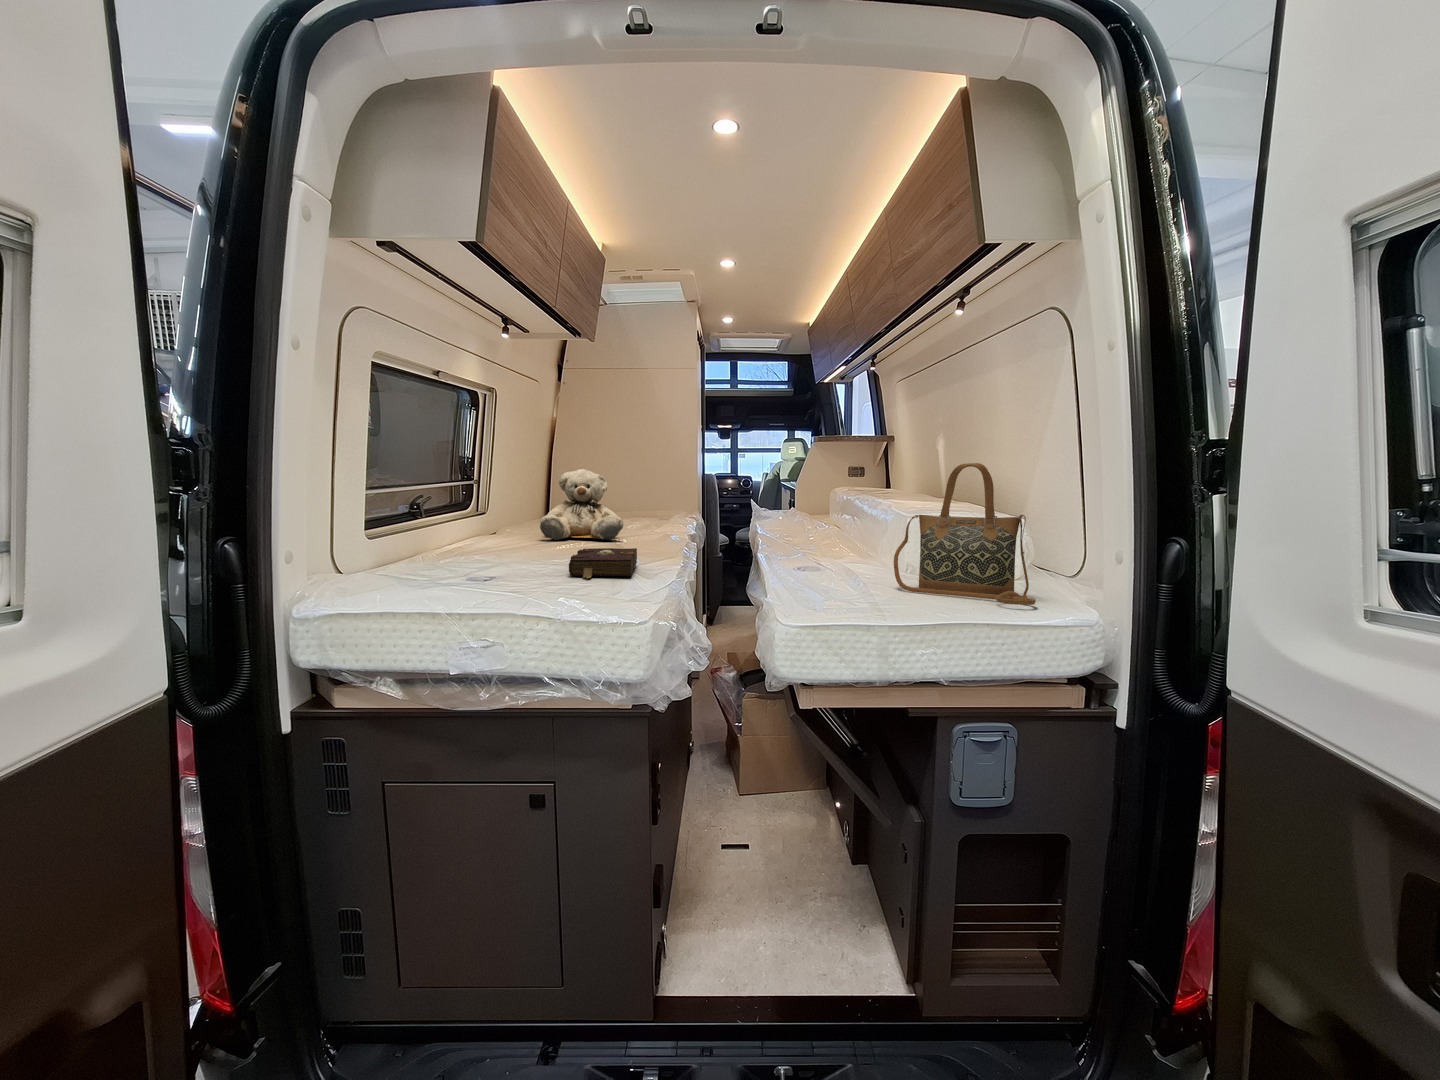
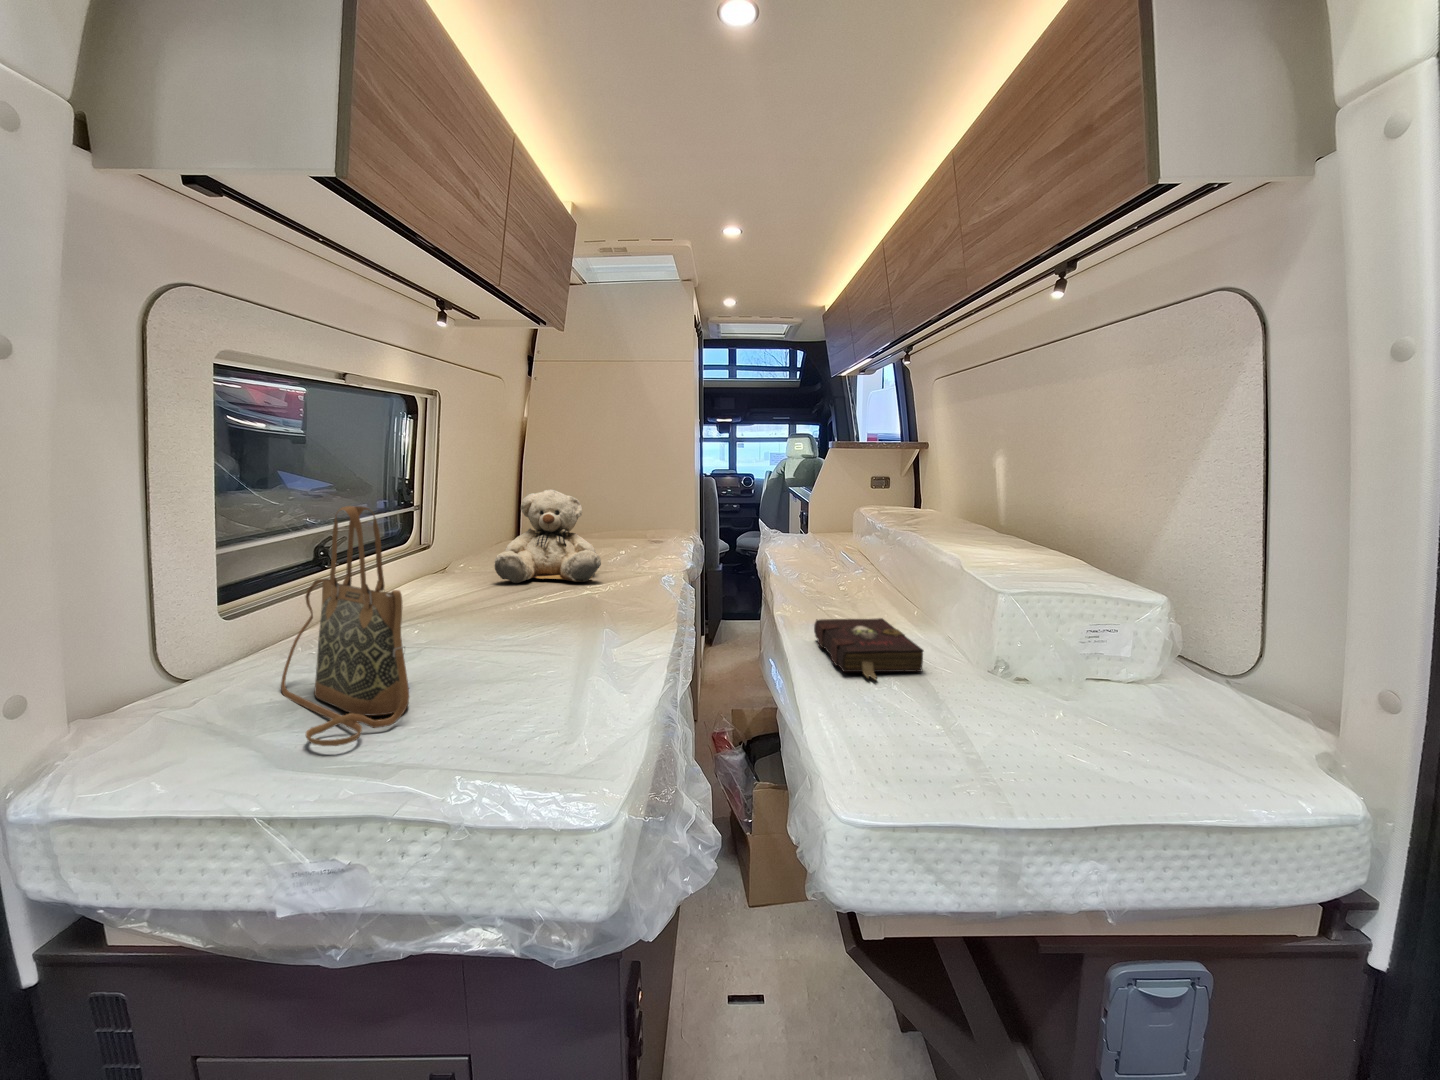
handbag: present [894,463,1036,605] -> present [281,506,409,746]
book: present [569,548,637,579] -> present [814,618,924,680]

